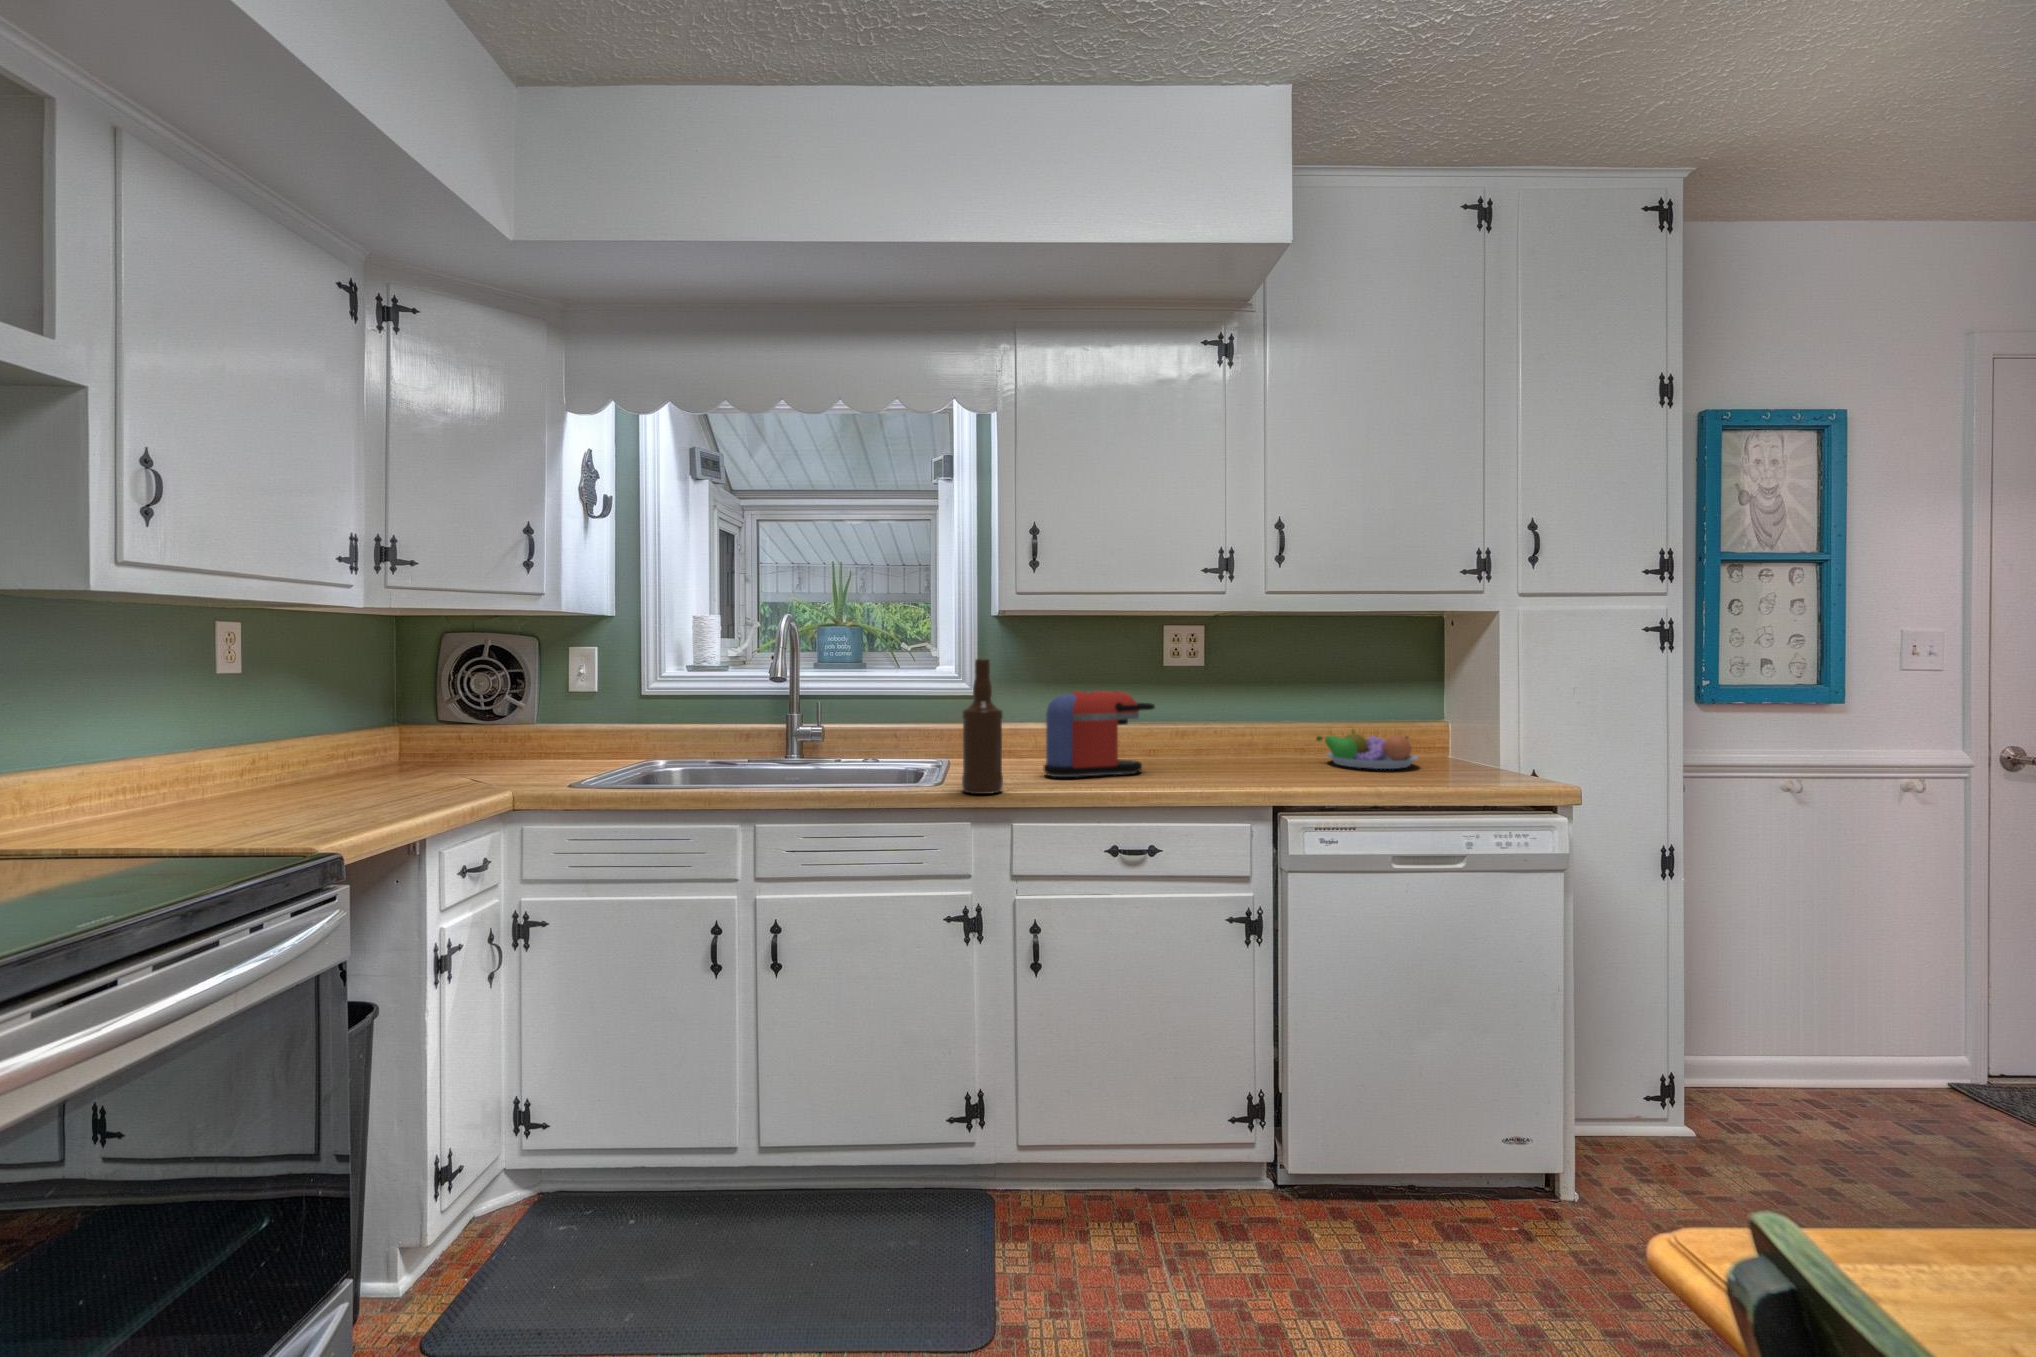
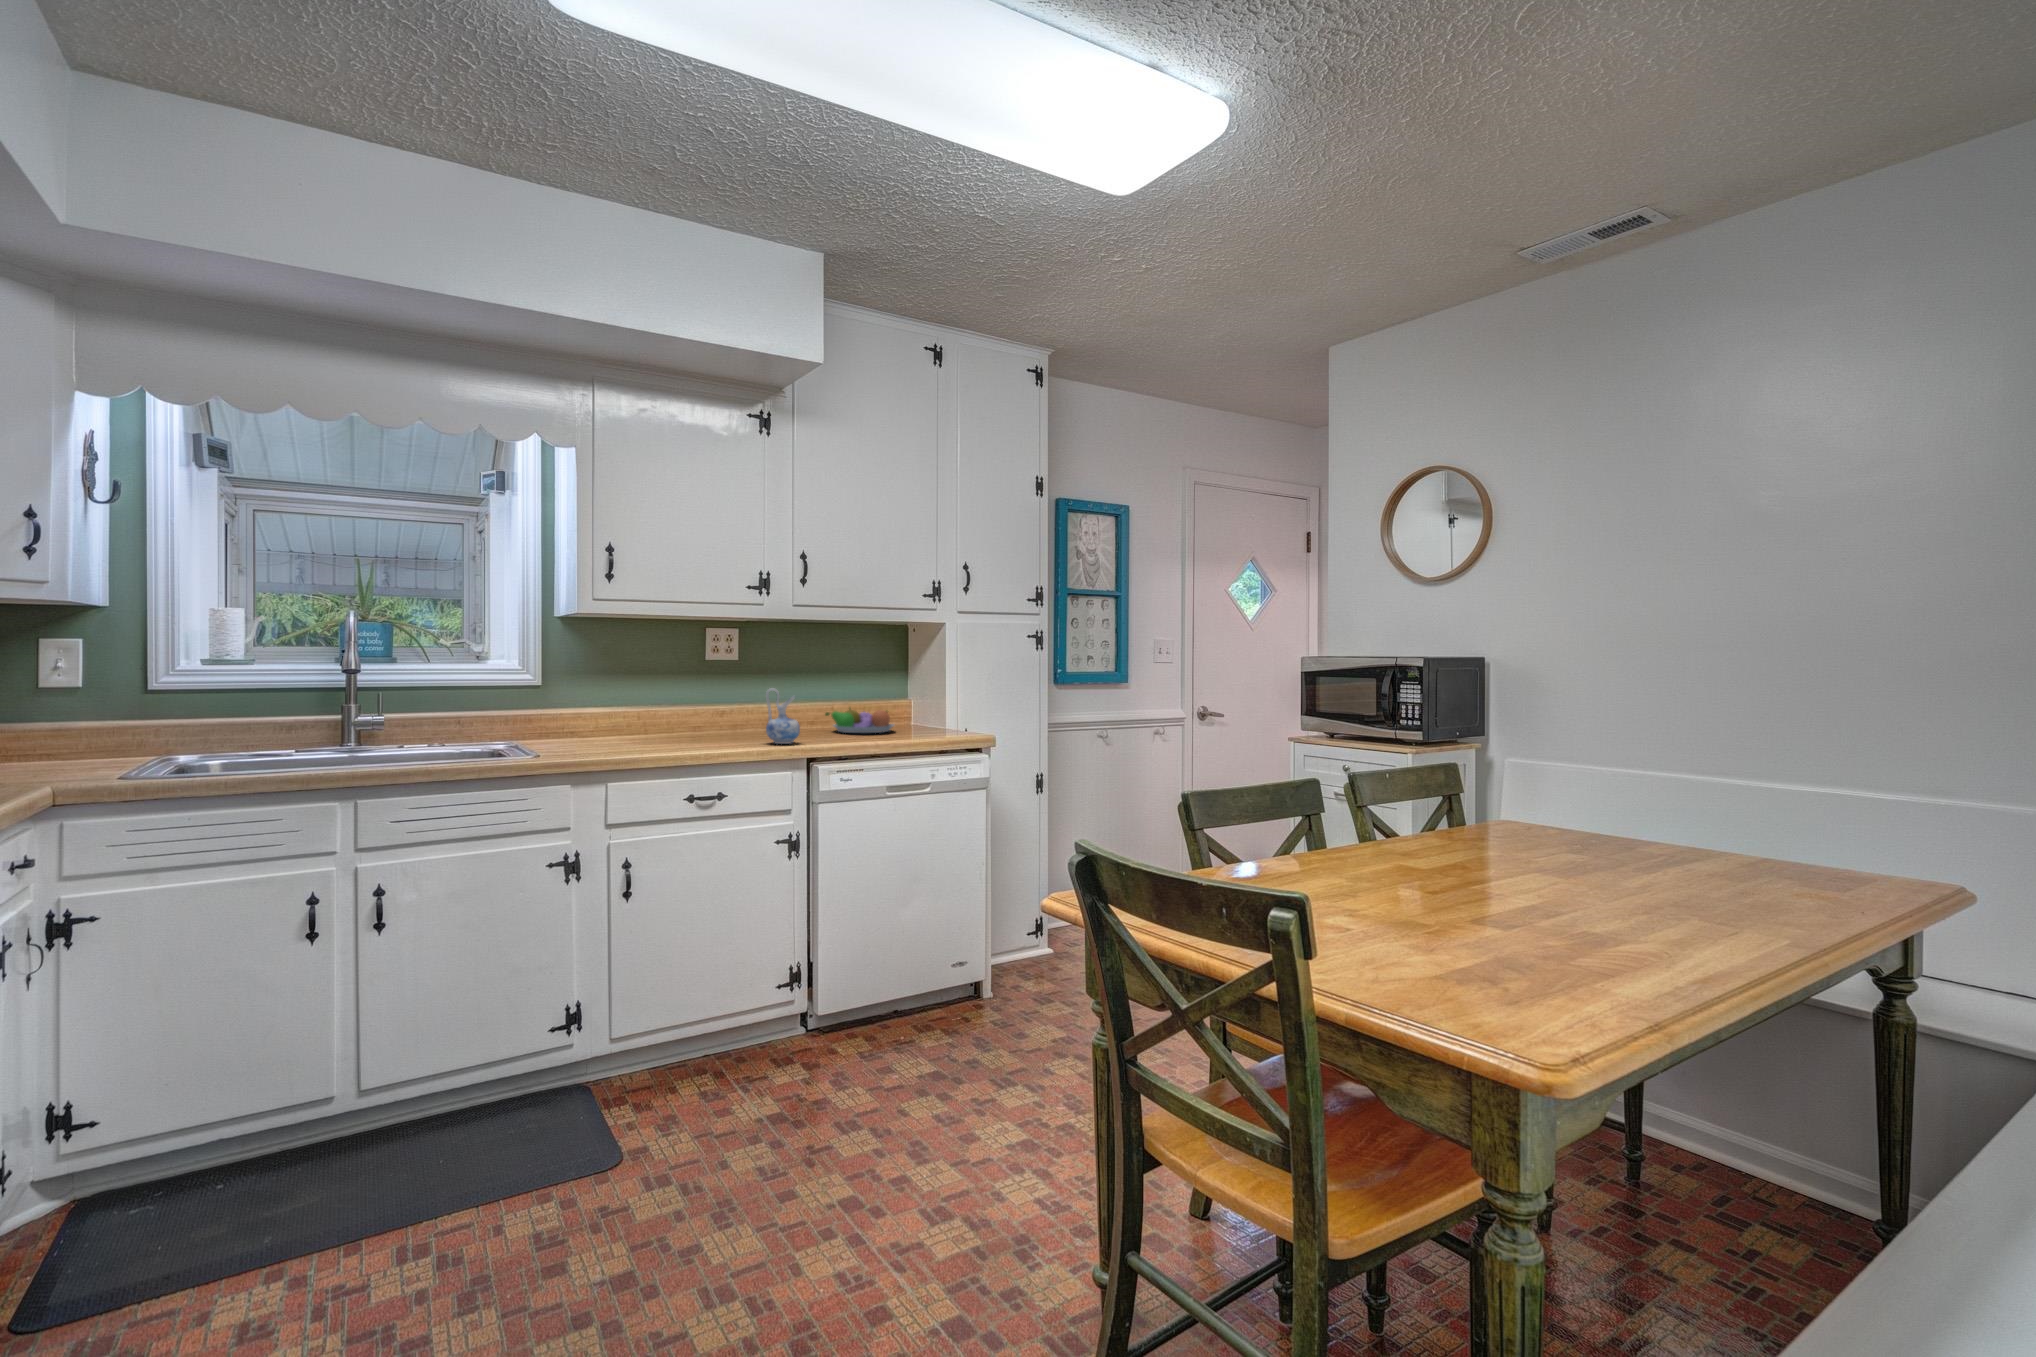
bottle: present [962,659,1003,794] -> none [561,651,597,760]
coffee maker: present [1043,691,1155,777] -> none [619,679,708,748]
ceramic pitcher: none [1224,705,1270,782] -> present [766,688,800,744]

